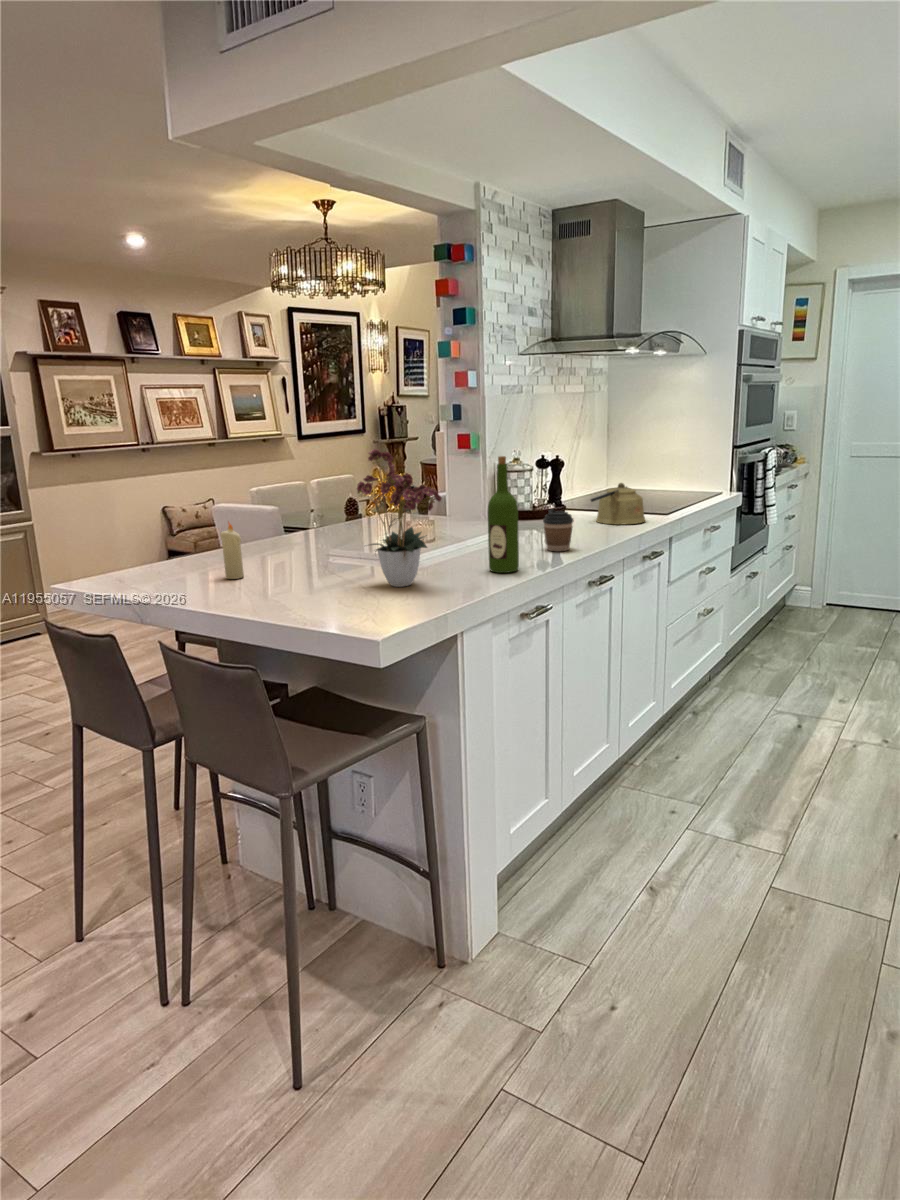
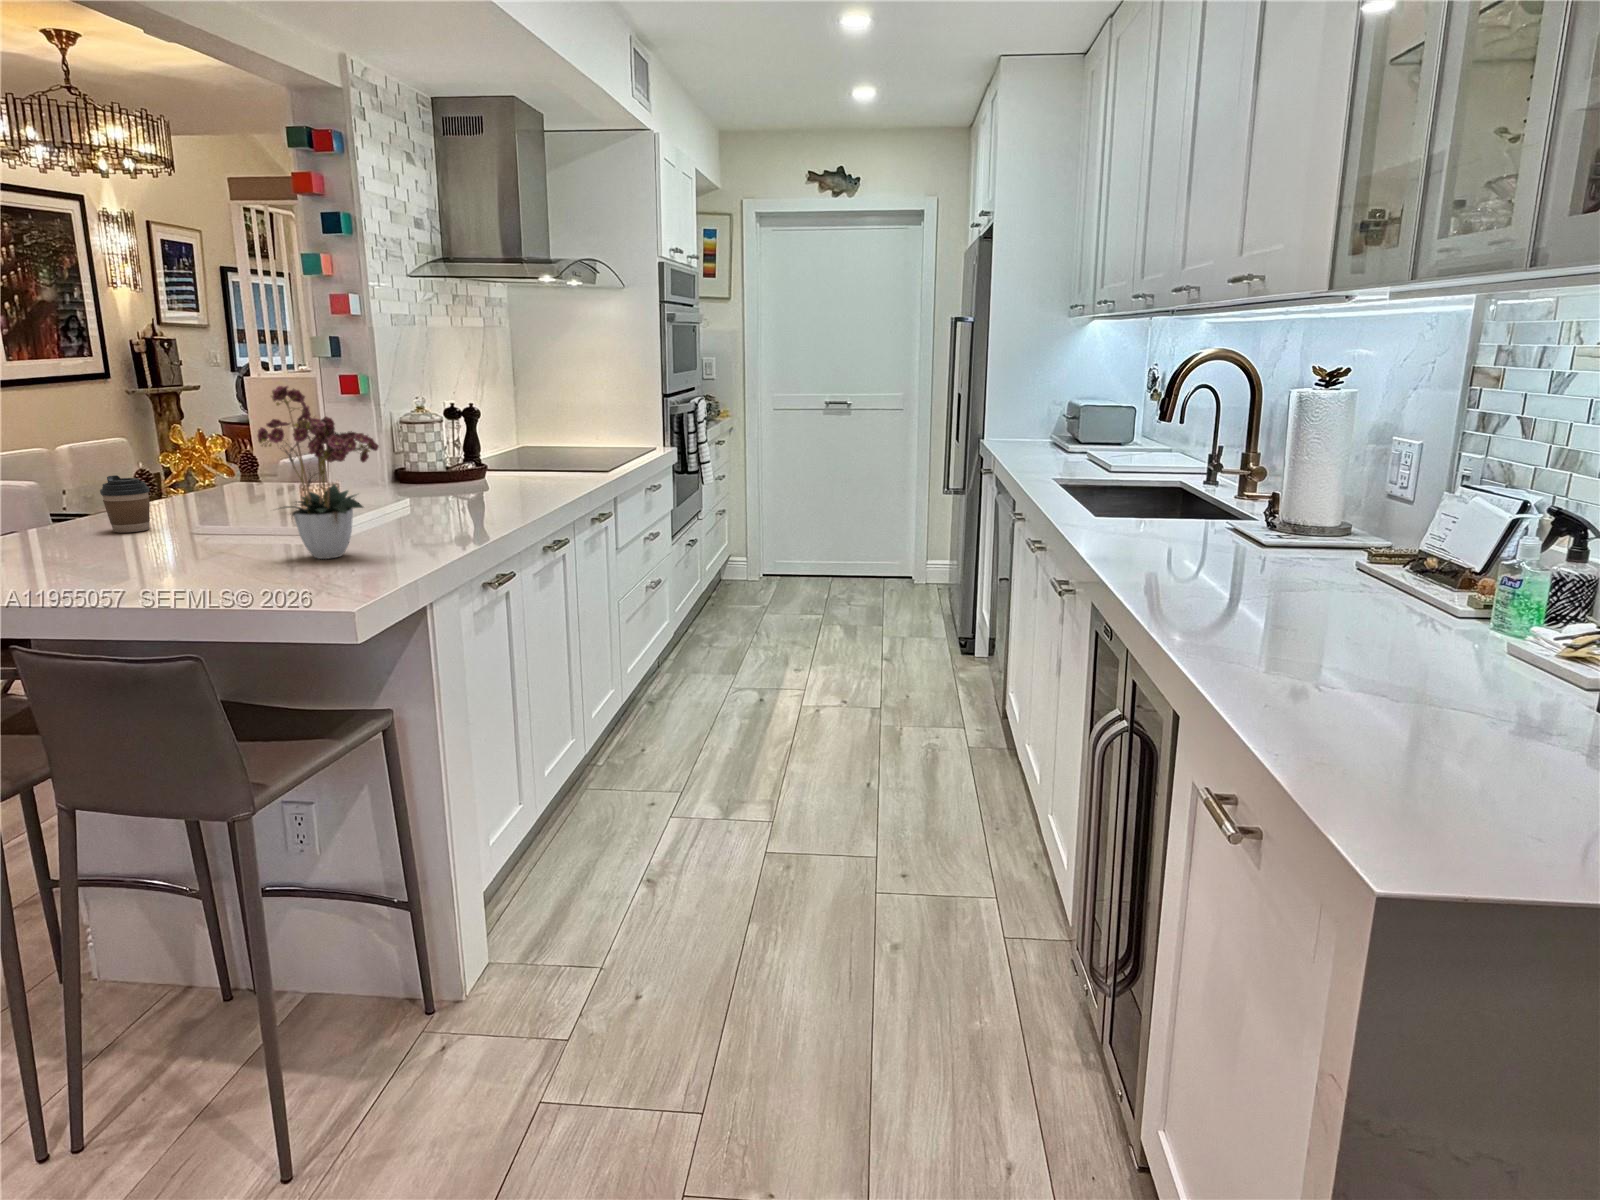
wine bottle: present [488,456,519,573] -> none [427,398,470,537]
kettle: present [591,483,645,525] -> none [522,435,588,484]
coffee cup: present [543,509,574,551] -> present [100,475,150,533]
candle: present [220,523,244,579] -> none [31,486,74,568]

